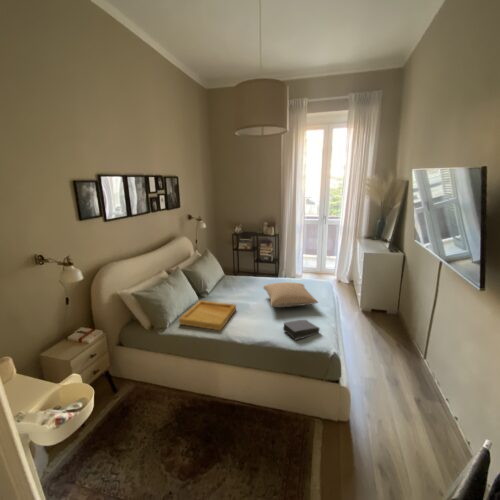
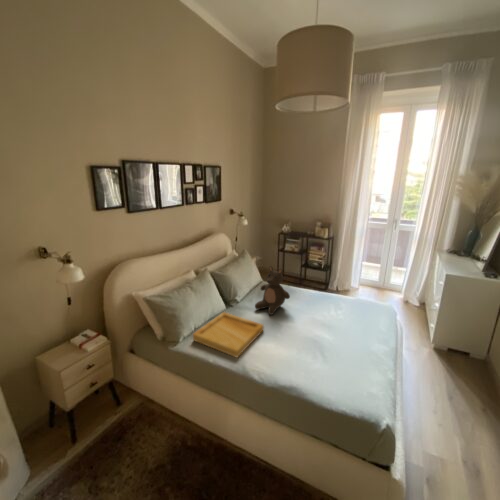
stuffed bear: none [225,259,253,298] -> present [255,266,290,315]
pillow: present [264,282,318,307] -> none [302,303,372,340]
book: present [283,320,320,340] -> none [317,362,368,393]

